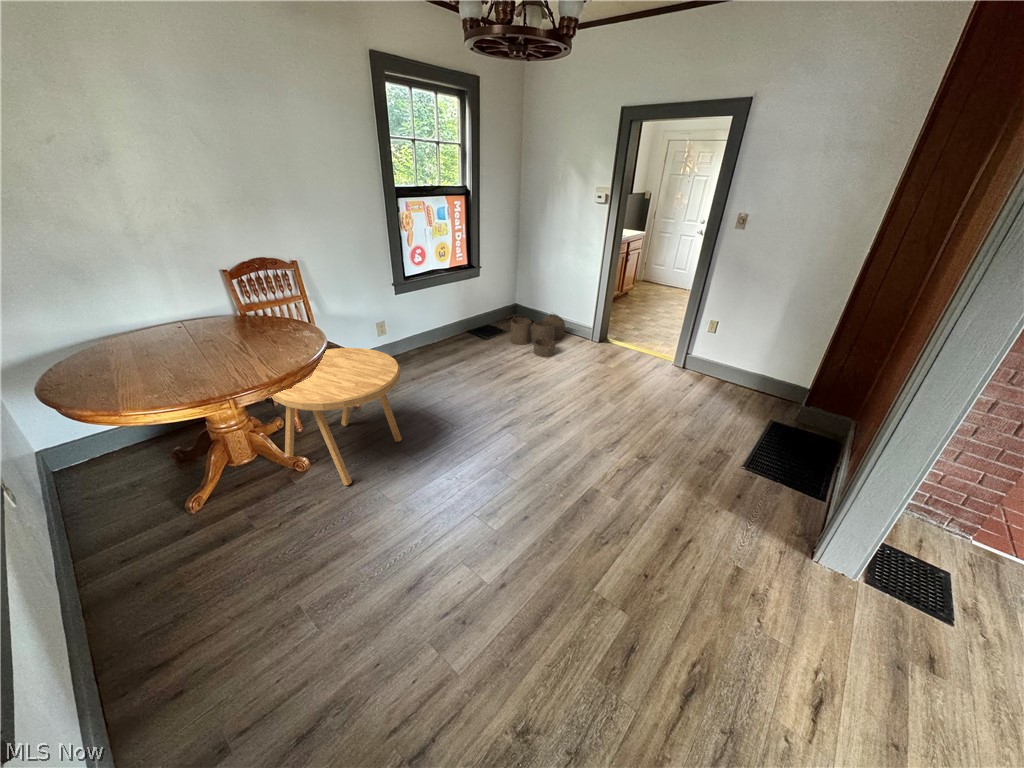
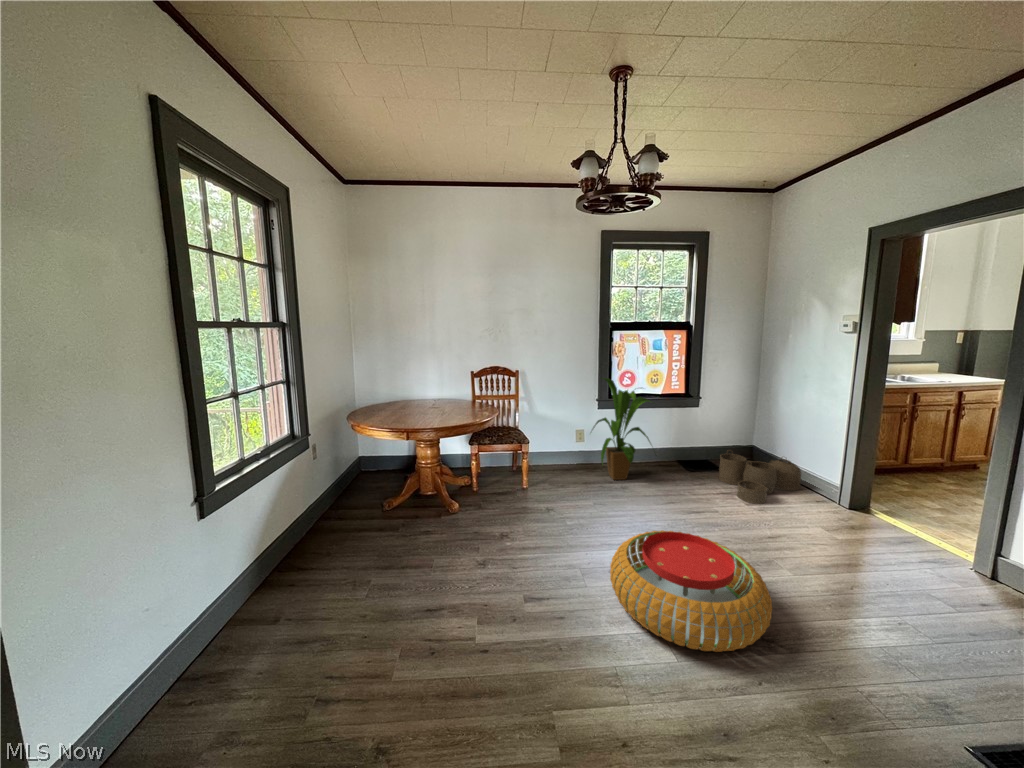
house plant: none [397,262,474,369] -> present [592,378,651,480]
side table: present [271,348,402,486] -> none [440,430,536,534]
pouf: none [517,399,635,483] -> present [610,530,772,652]

